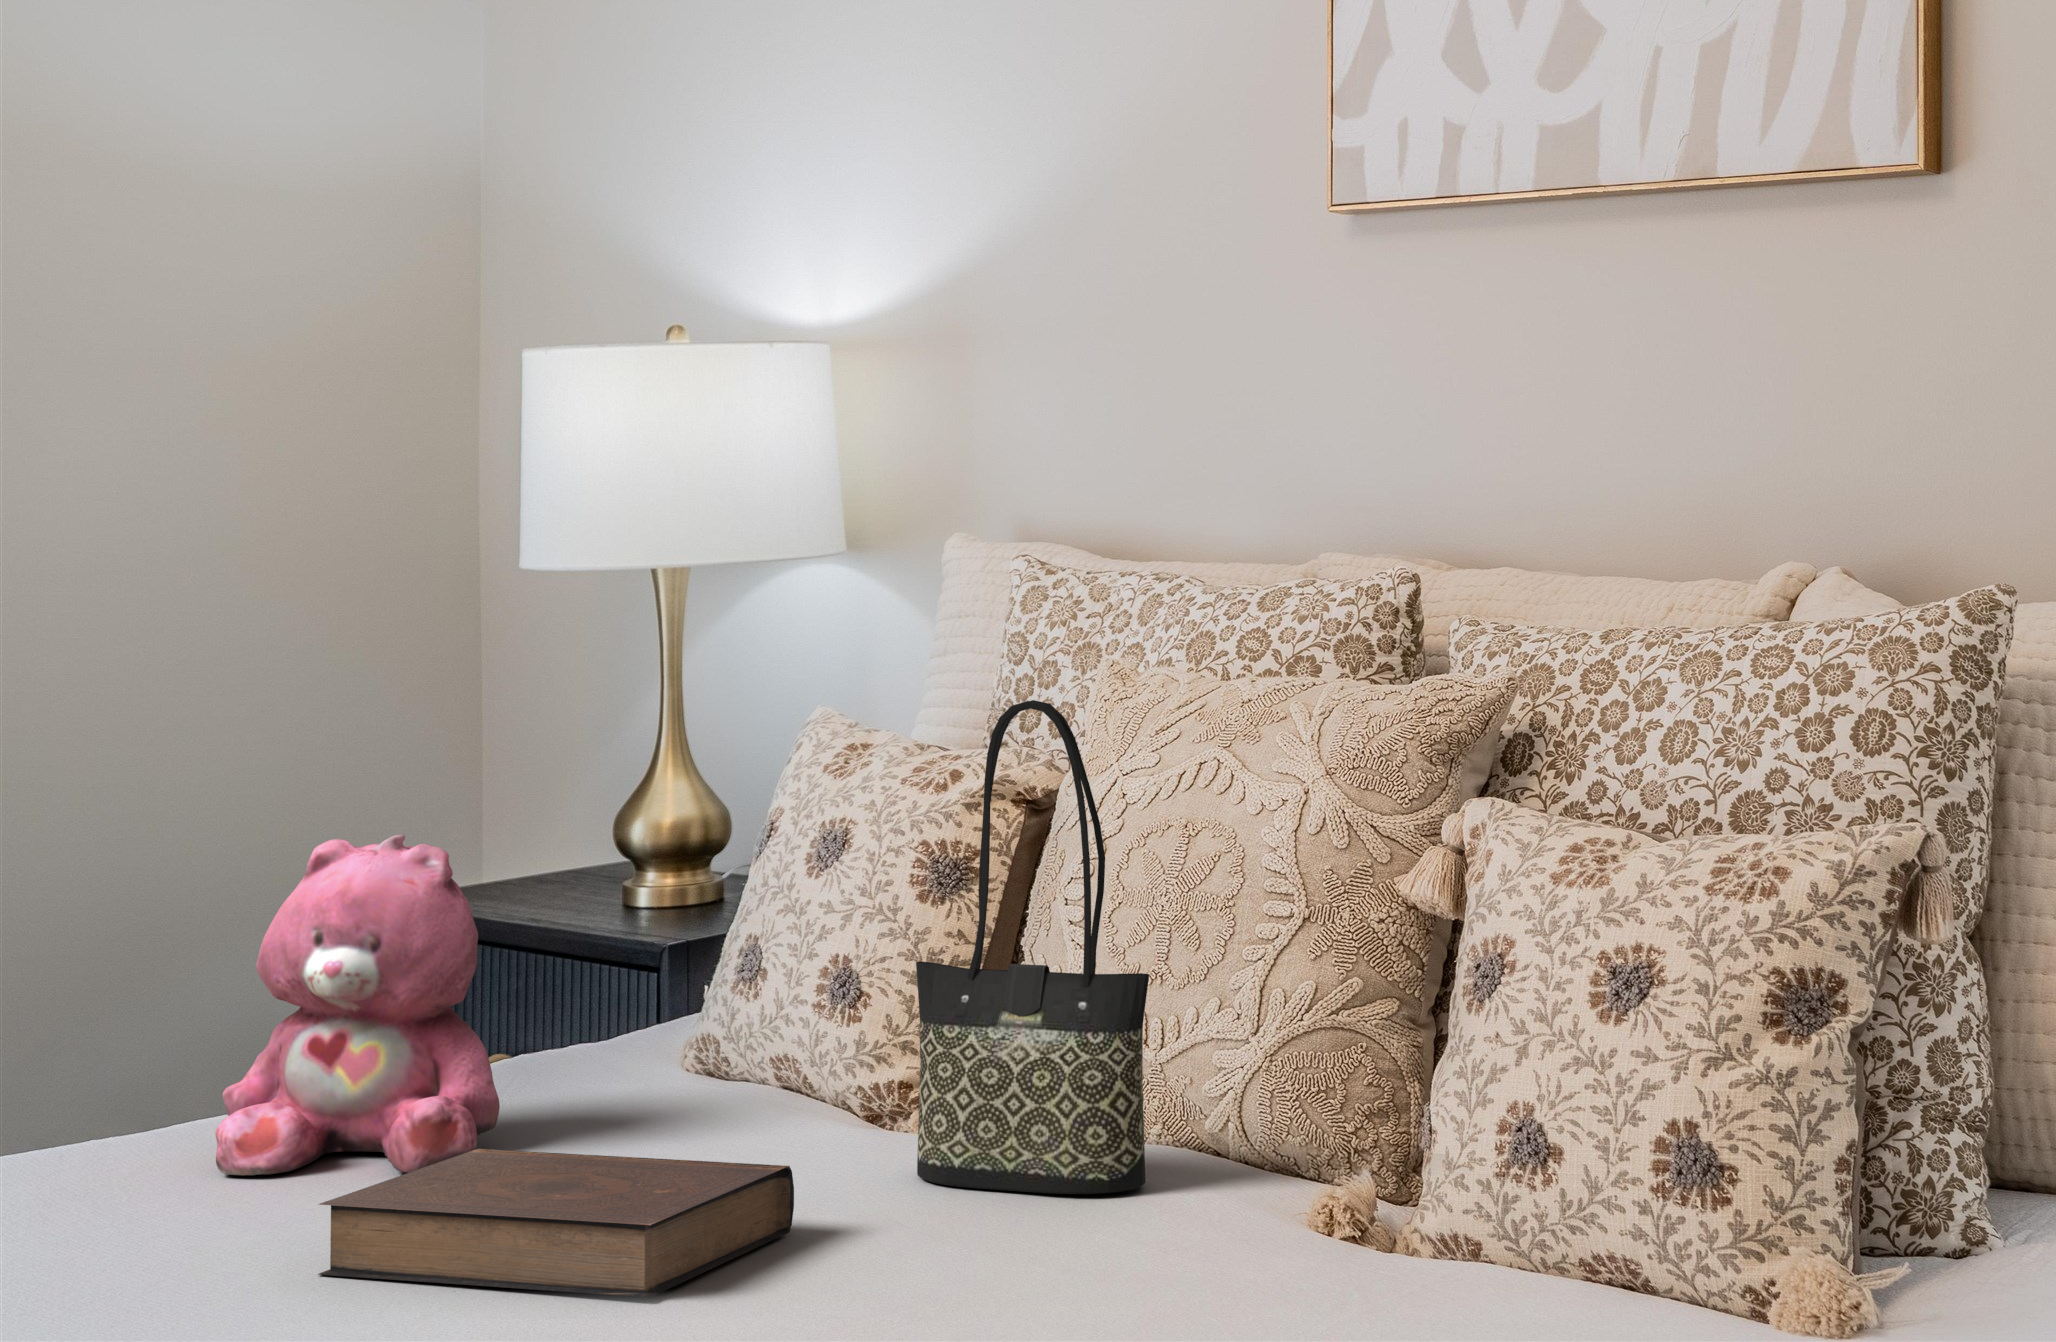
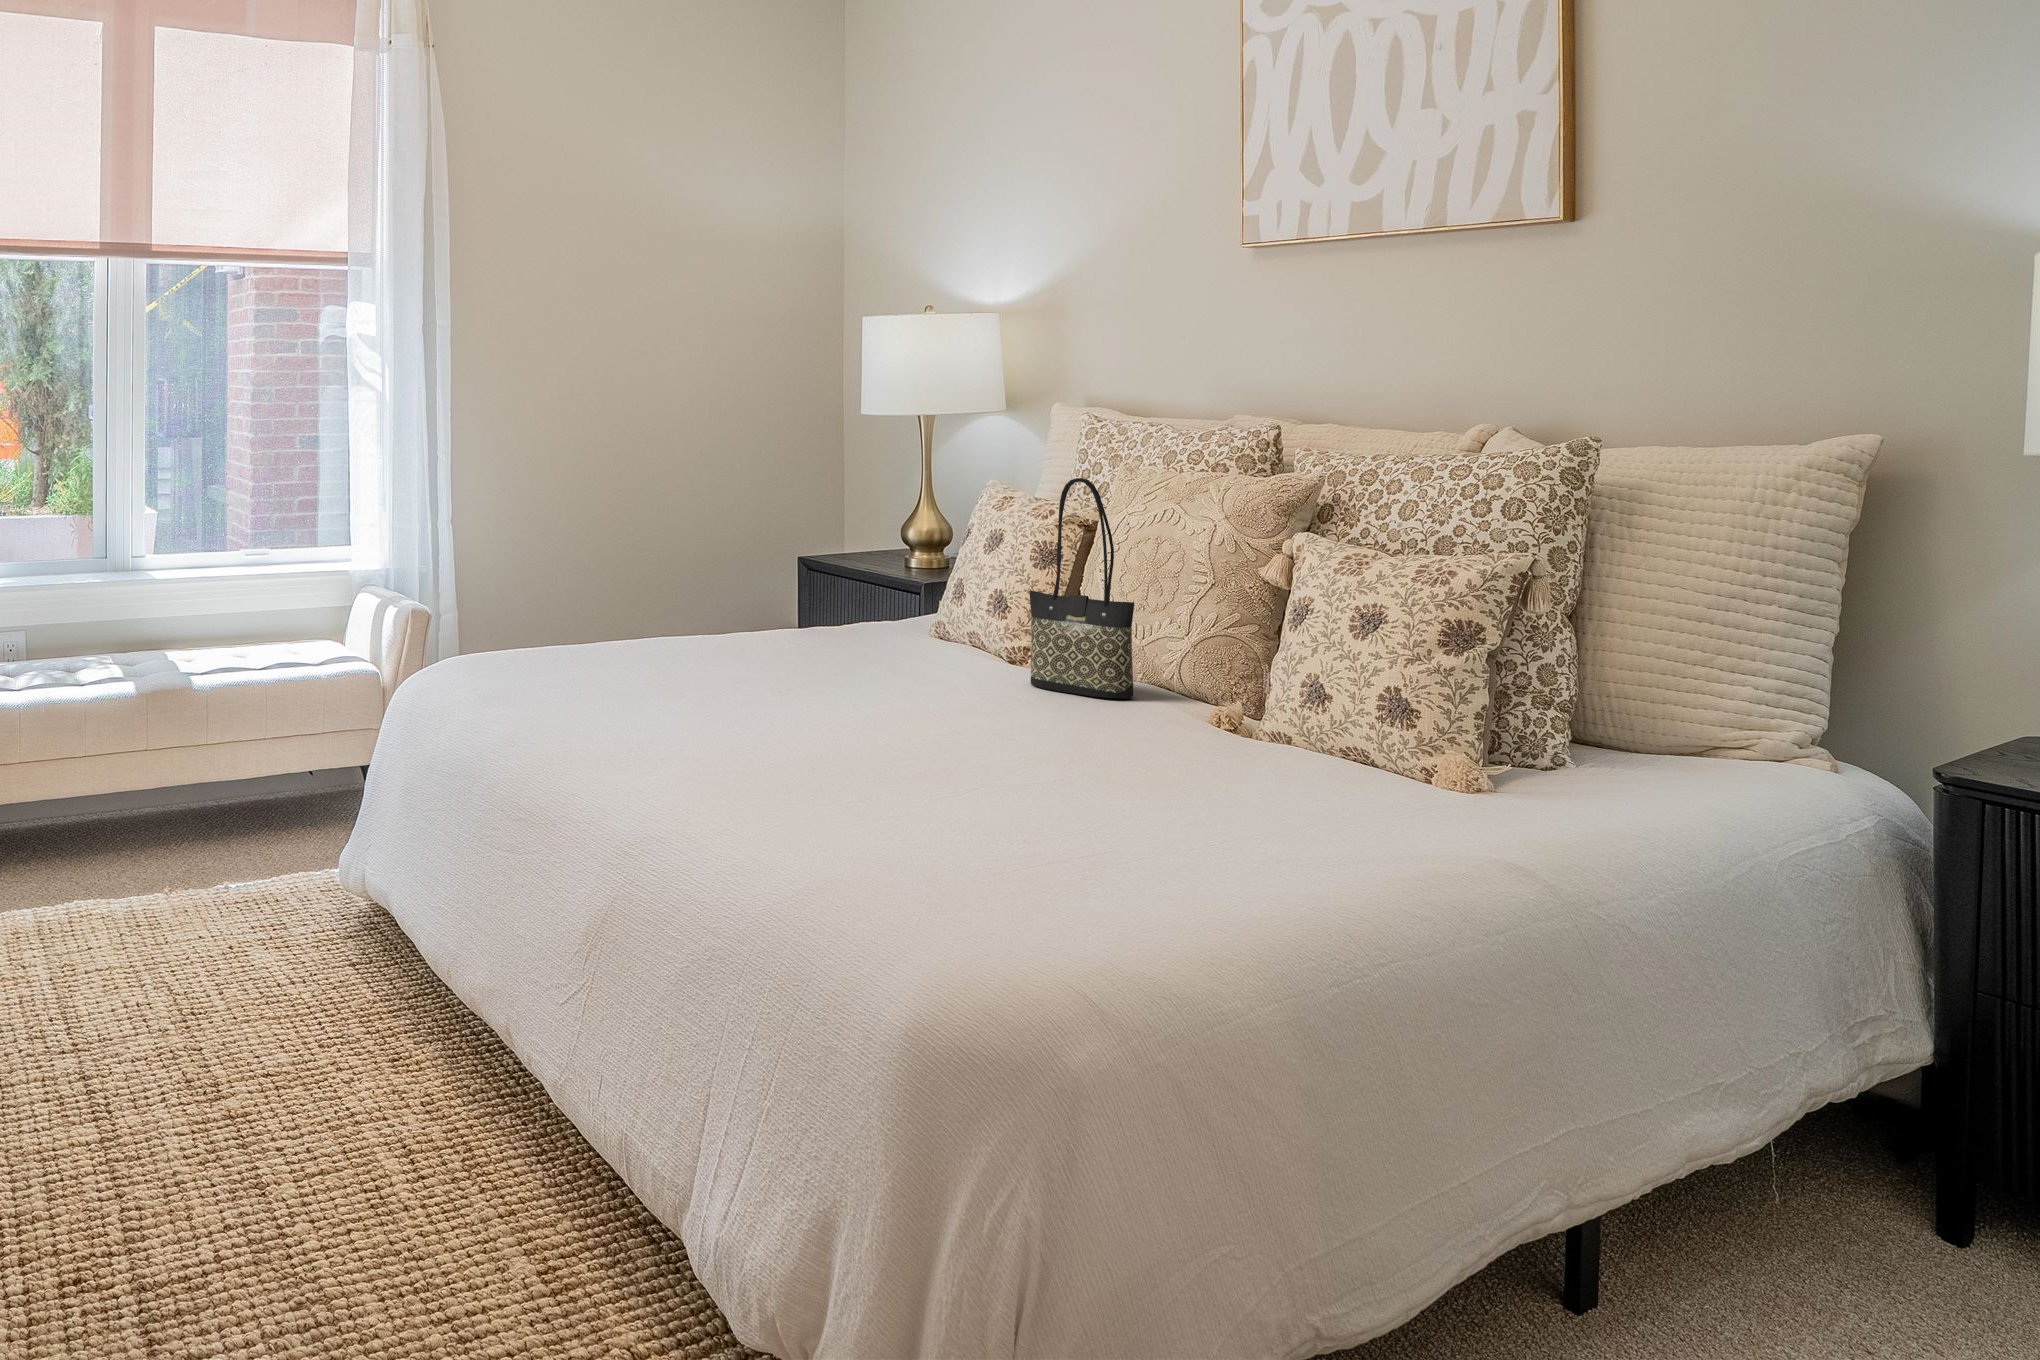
teddy bear: present [215,834,500,1175] -> none [747,524,855,662]
book: present [318,1149,794,1297] -> none [786,653,976,716]

